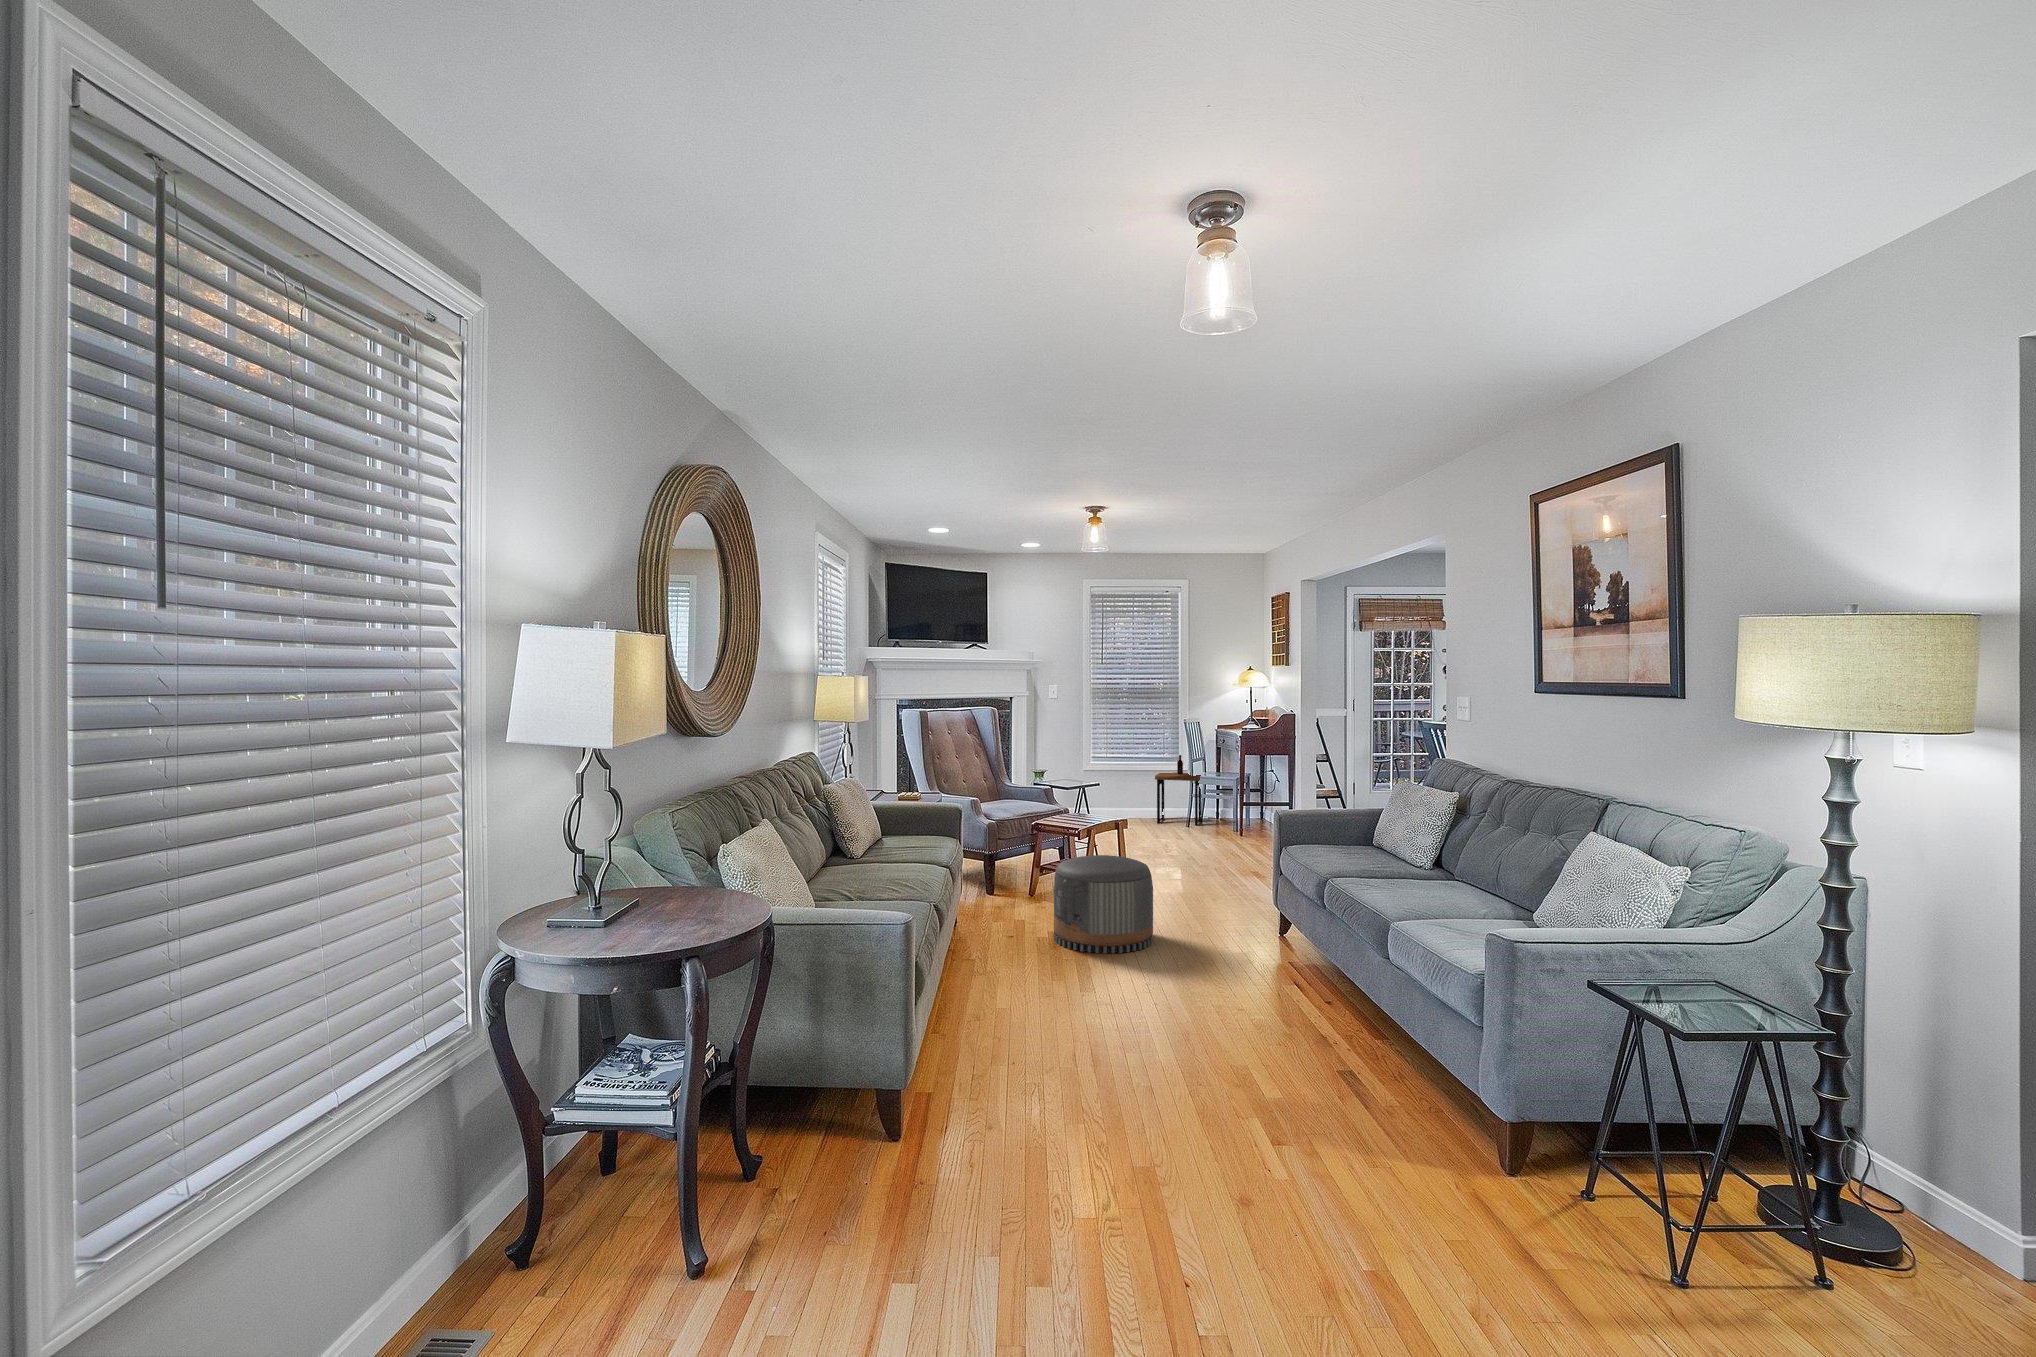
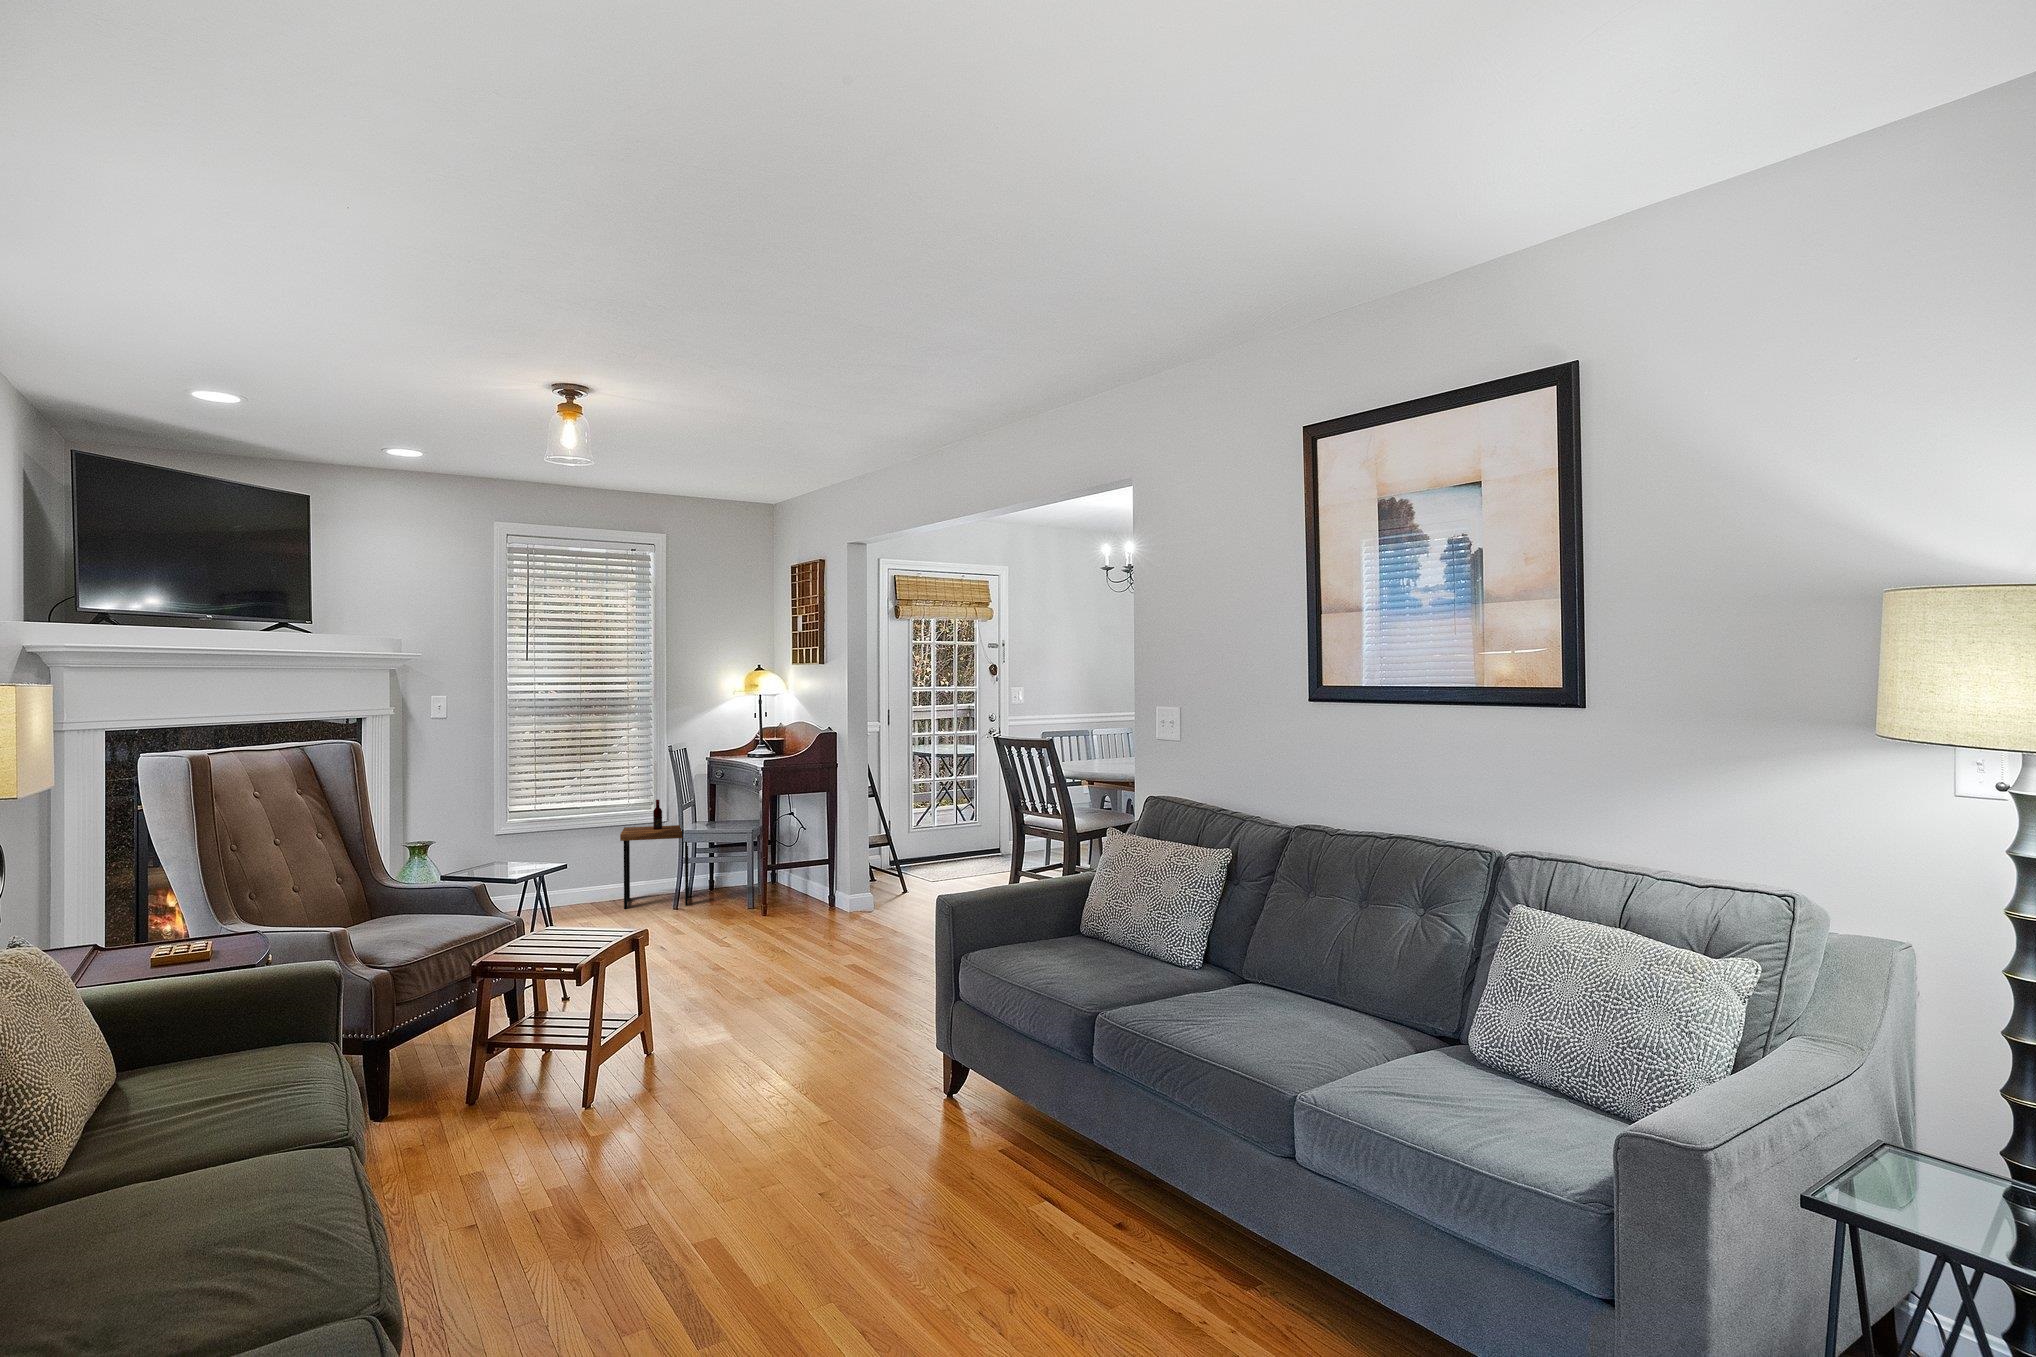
pouf: present [1054,855,1153,953] -> none [570,1020,772,1236]

